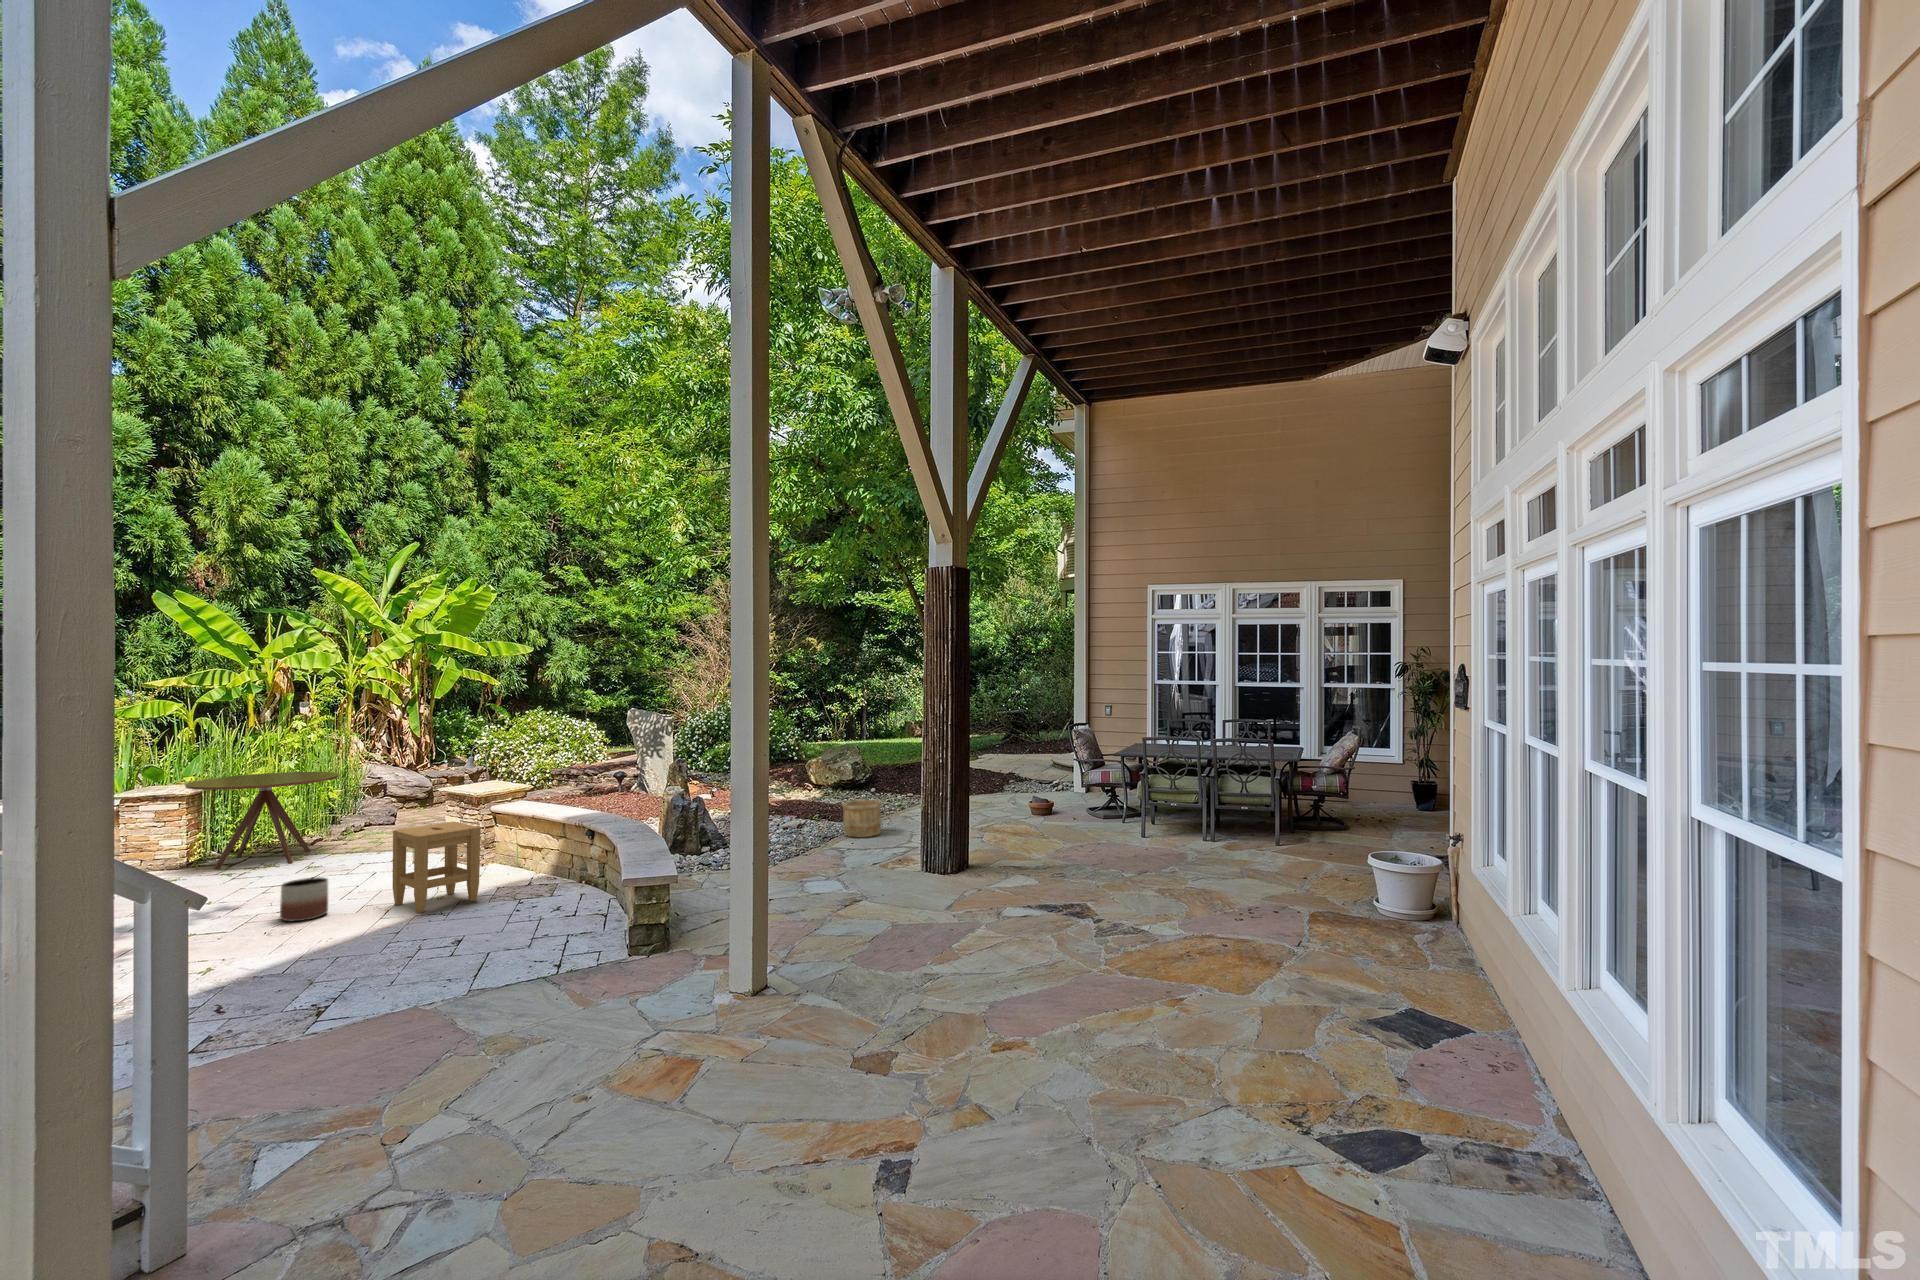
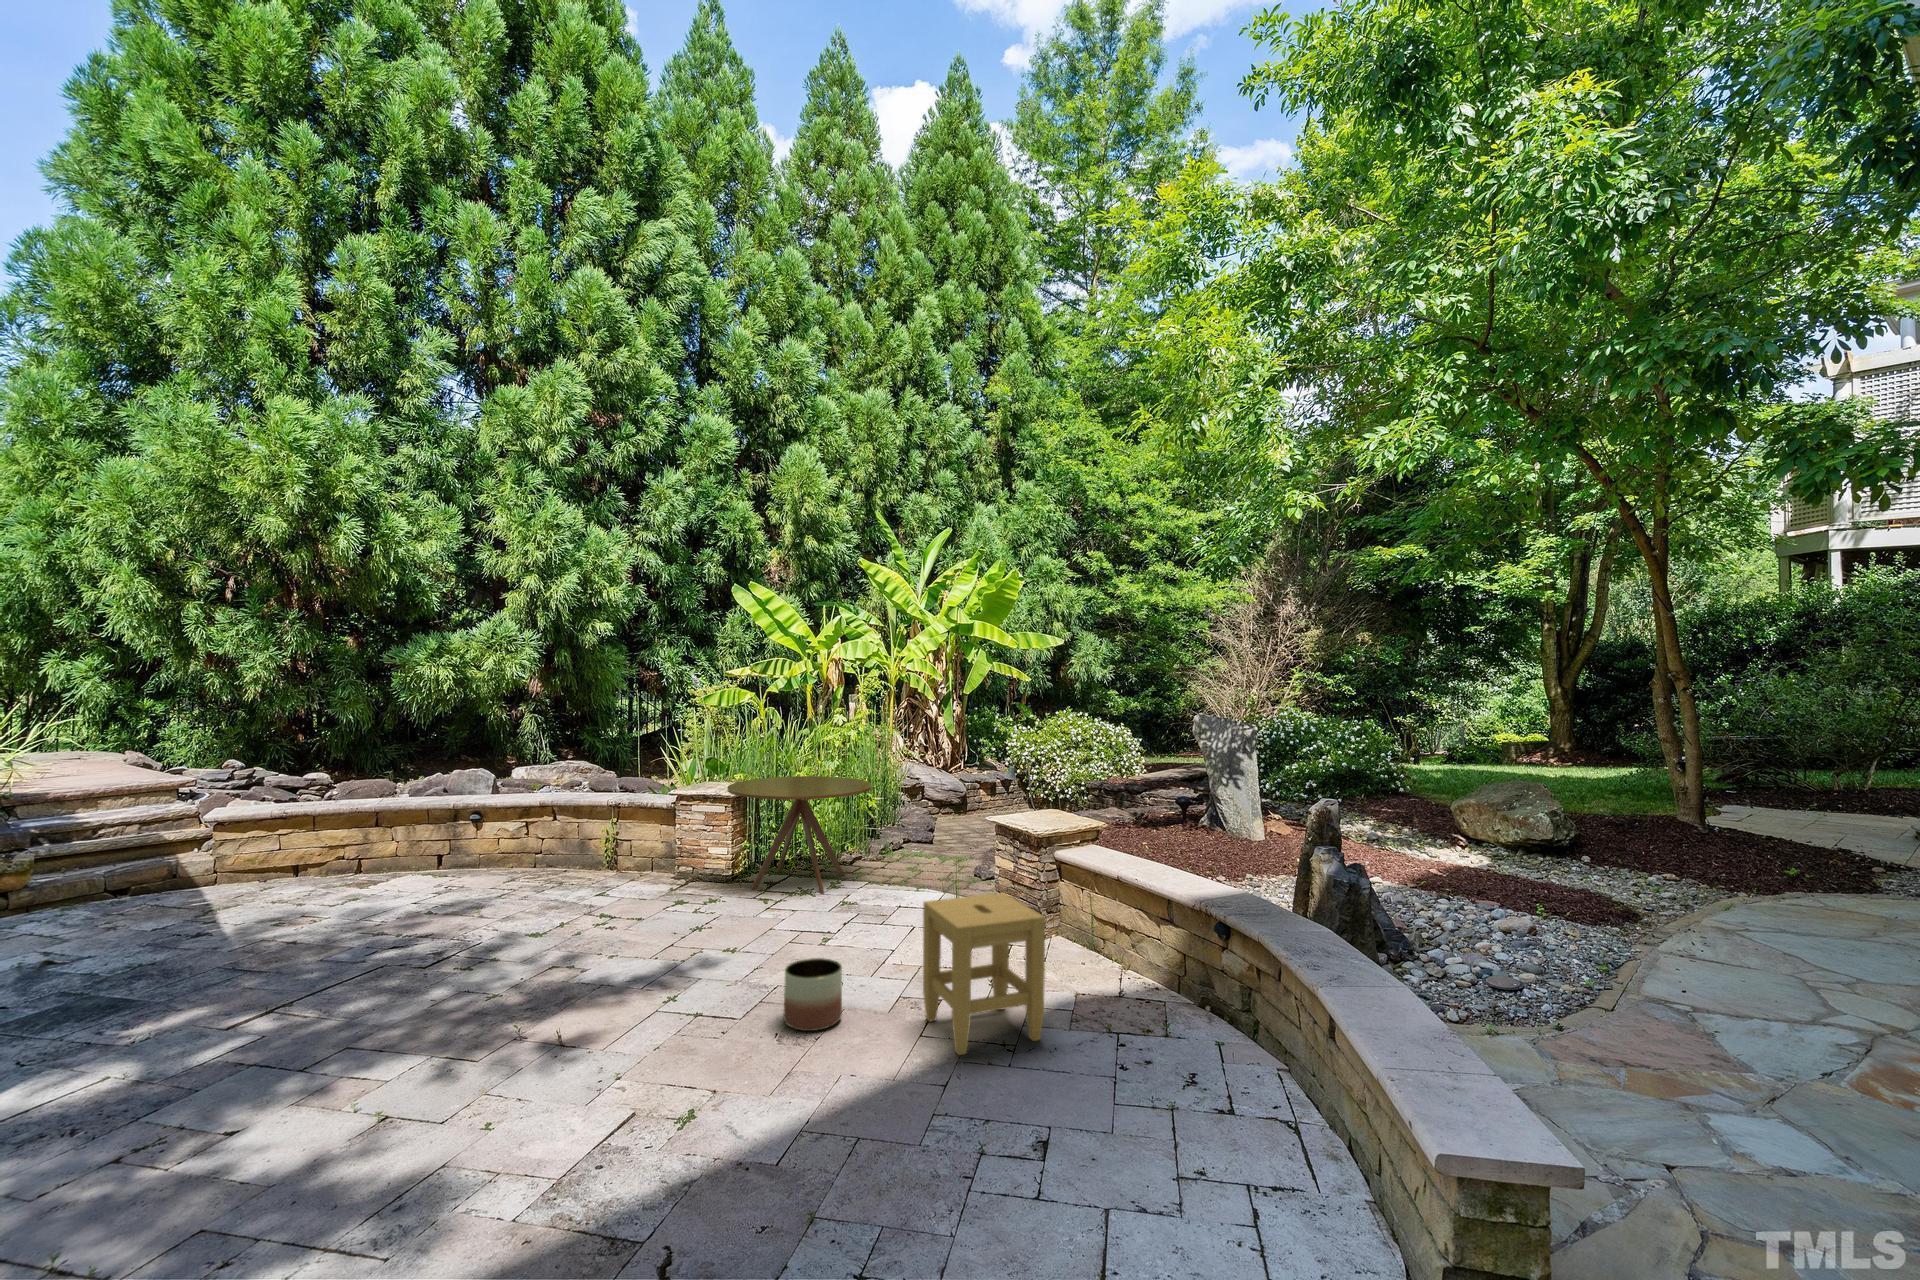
wooden bucket: present [843,800,882,837] -> none [1632,913,1740,999]

